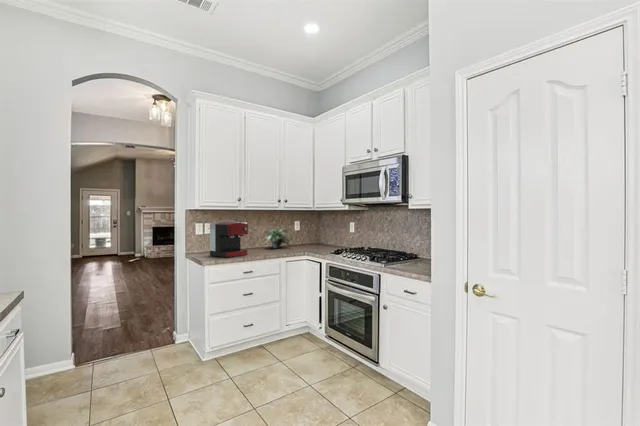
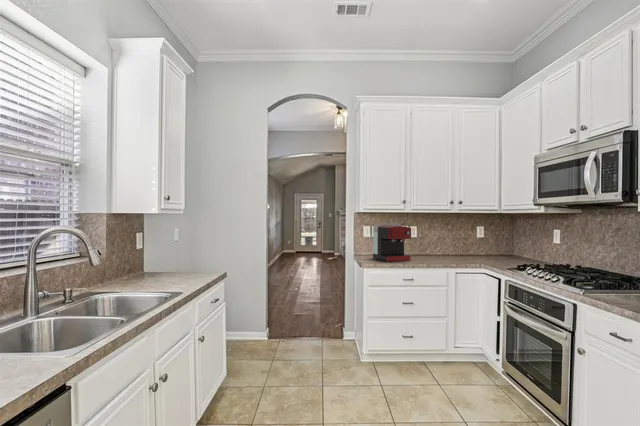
potted plant: present [264,226,289,248] -> none [432,231,467,256]

